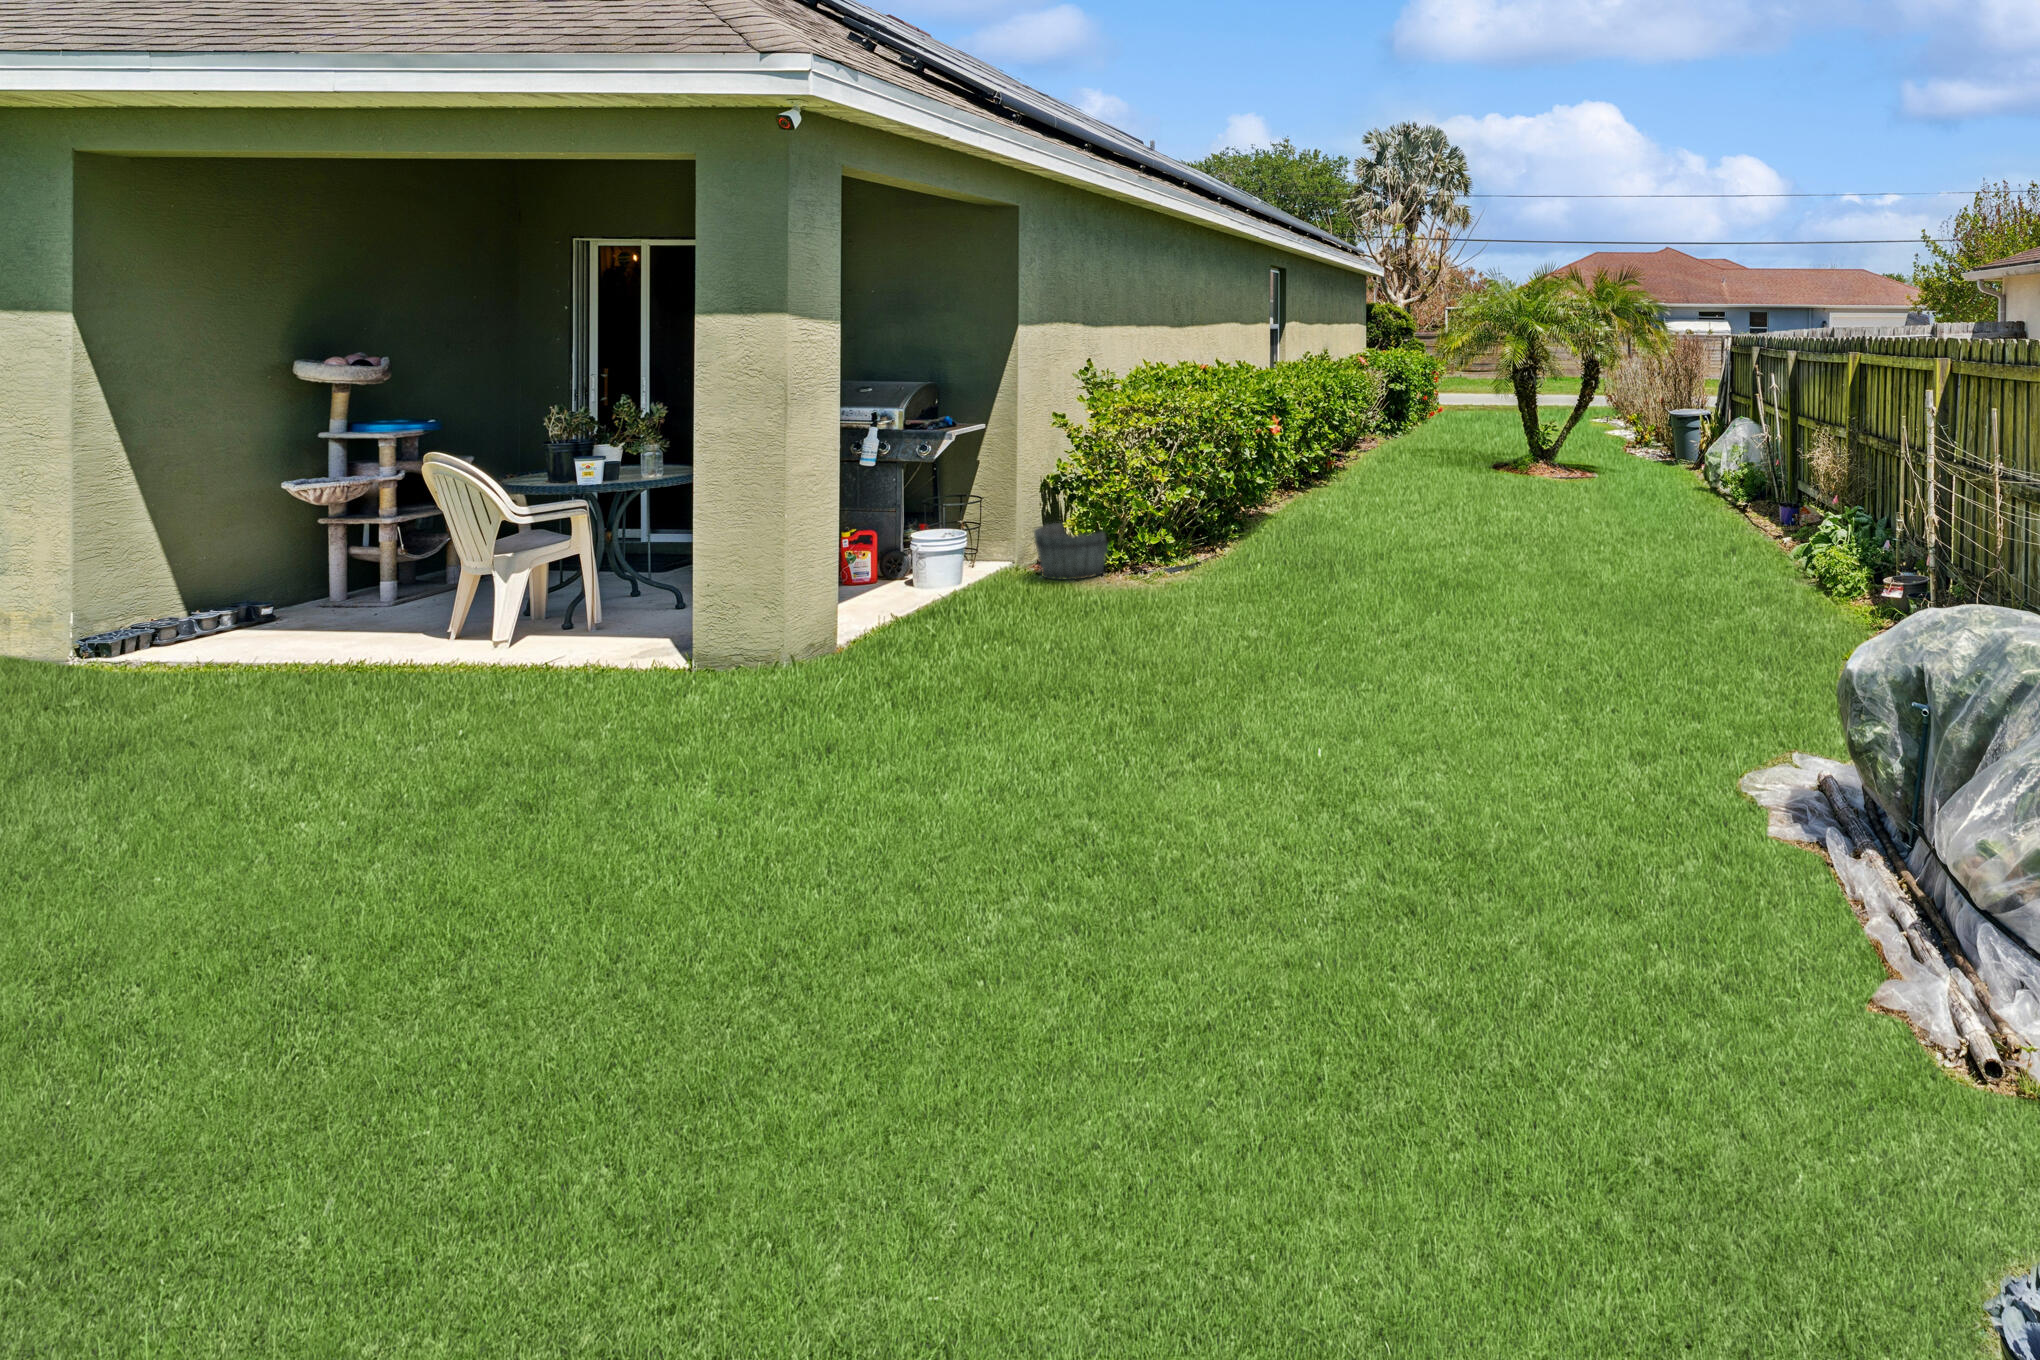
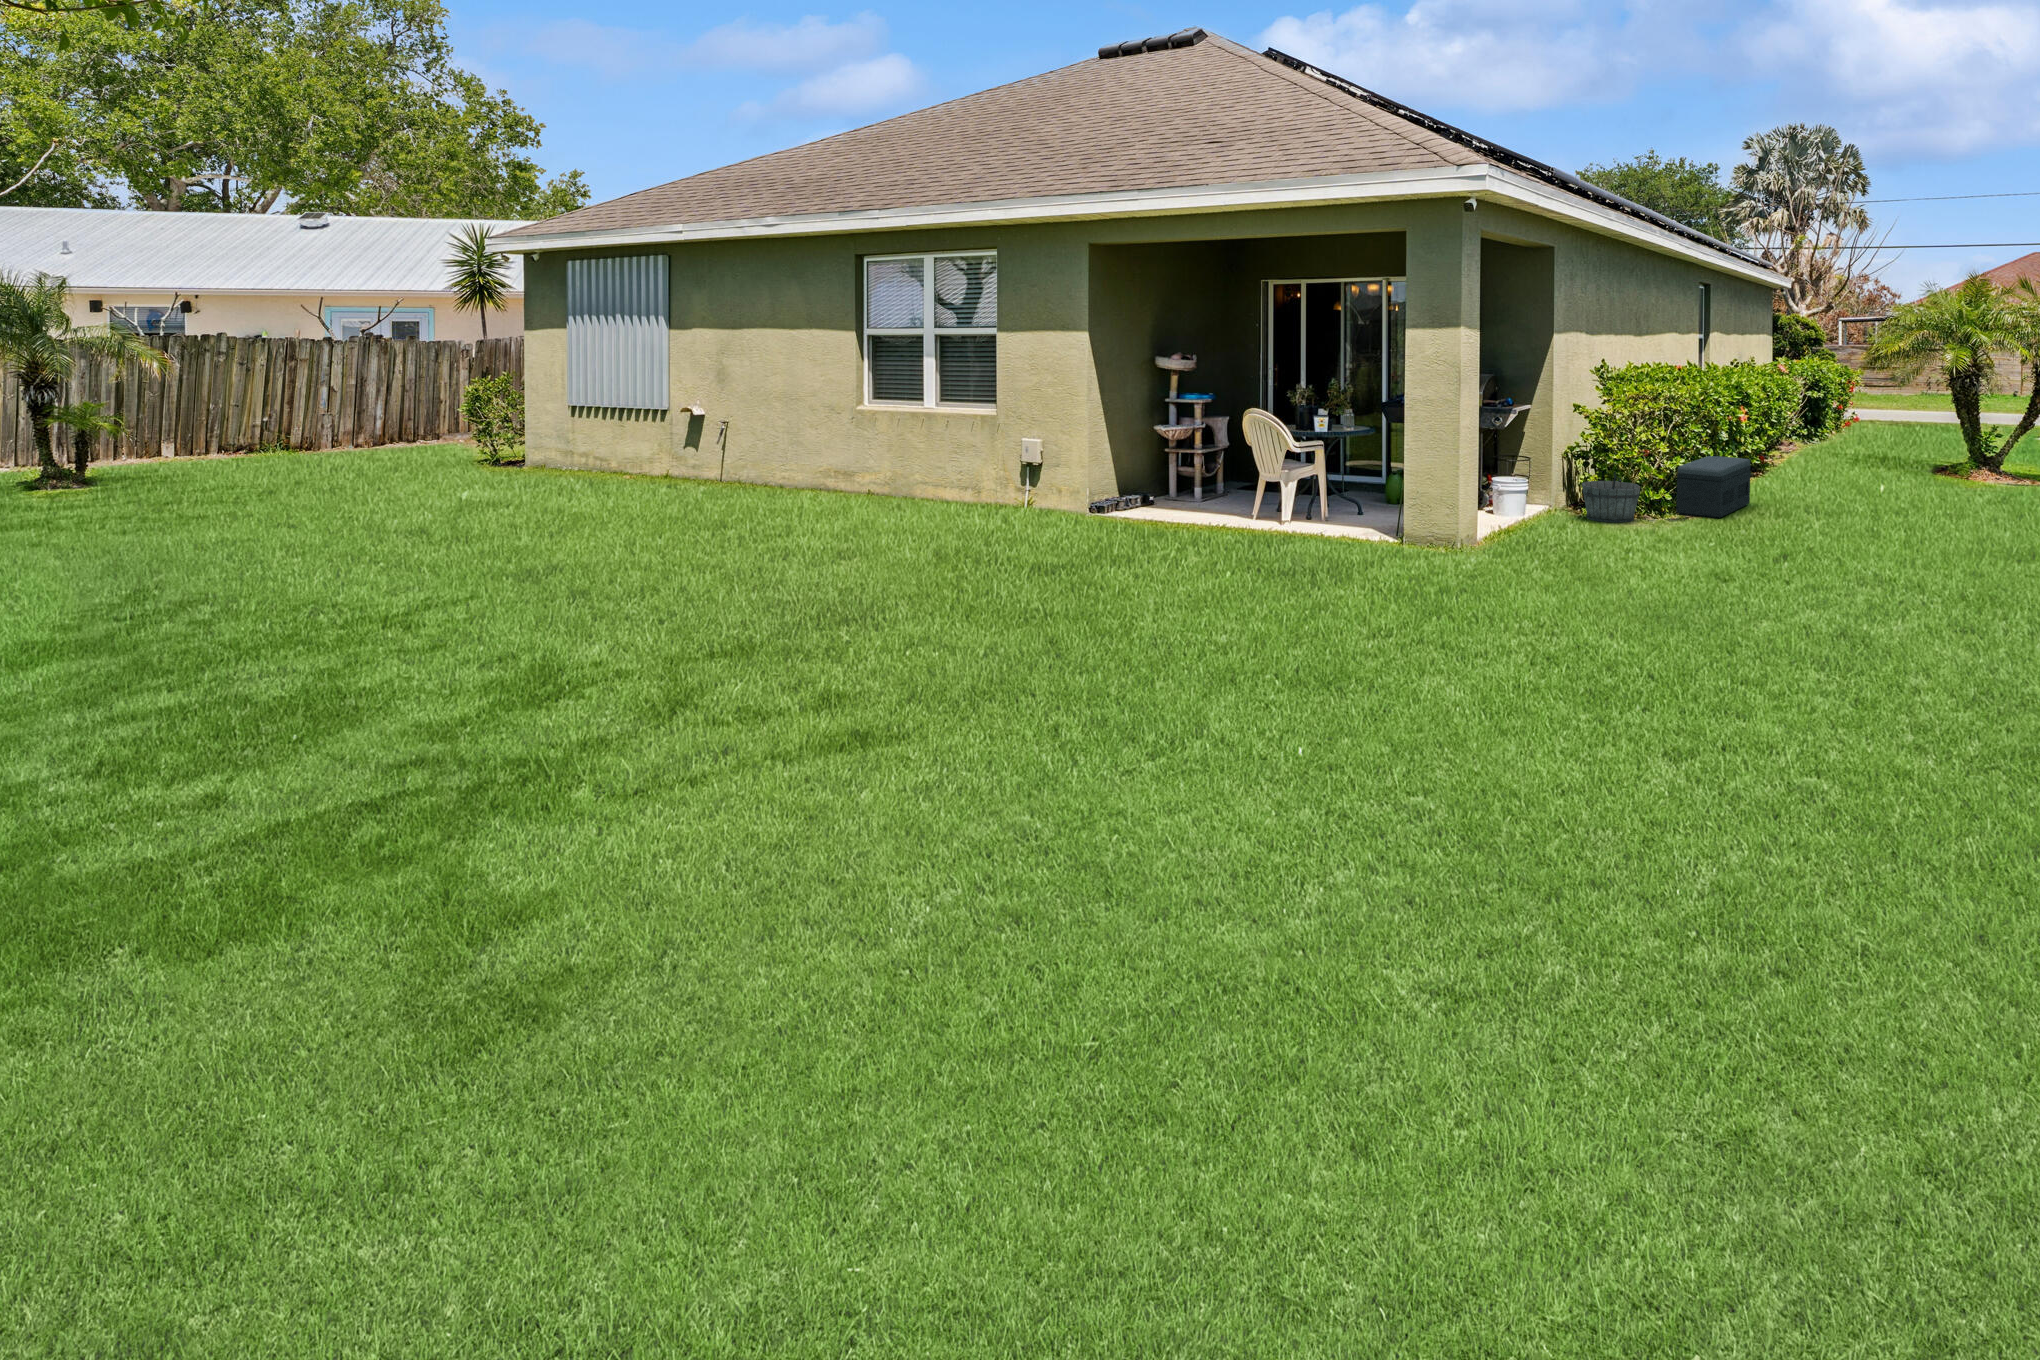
storage bench: none [1167,477,1267,560] -> present [1676,456,1751,519]

